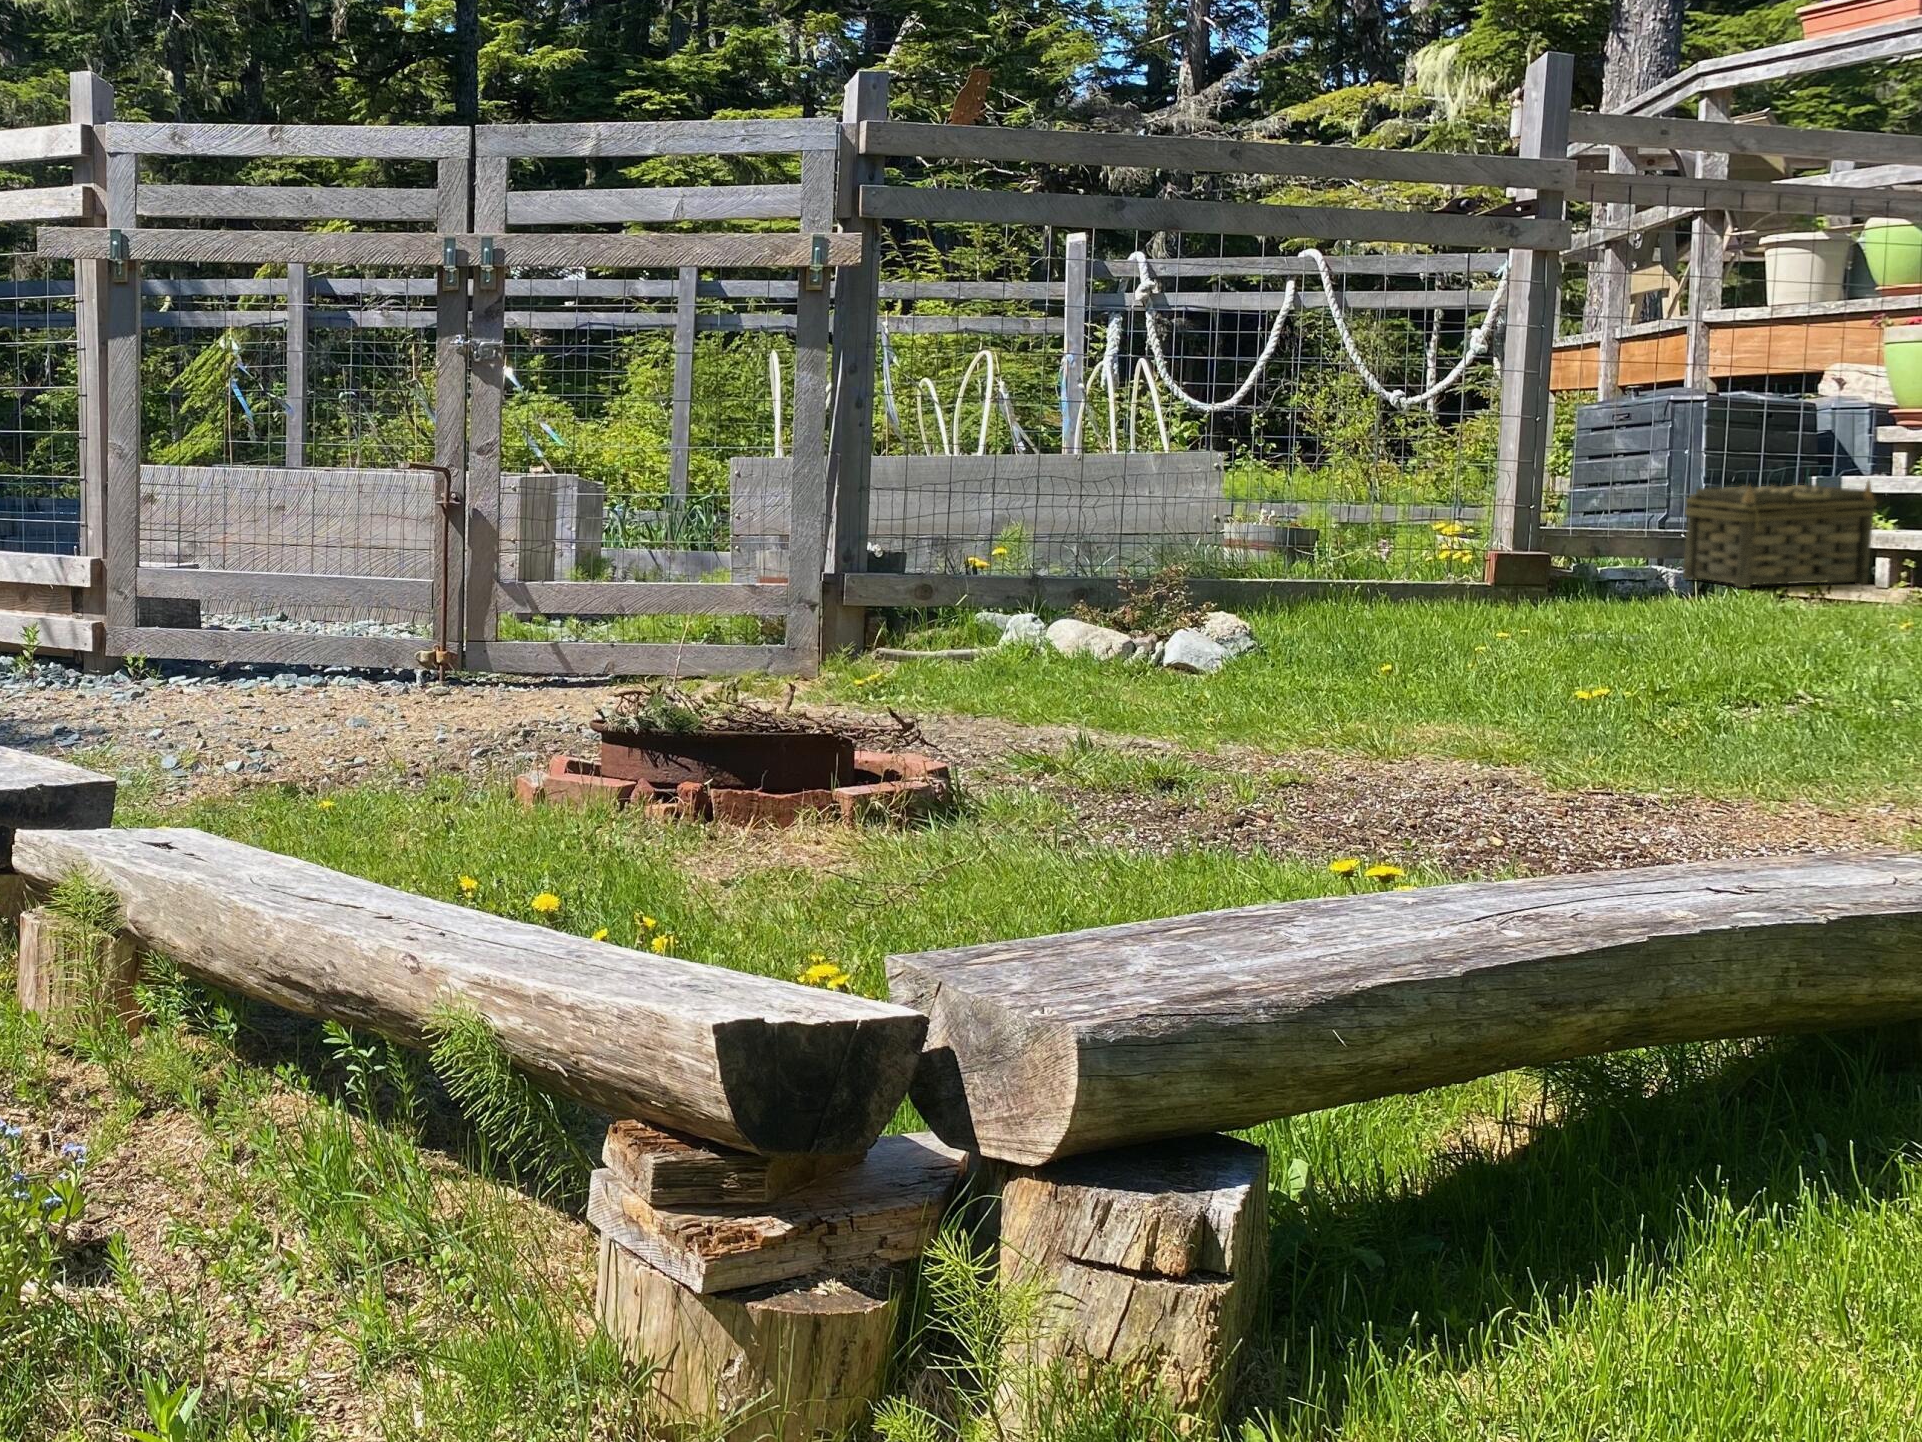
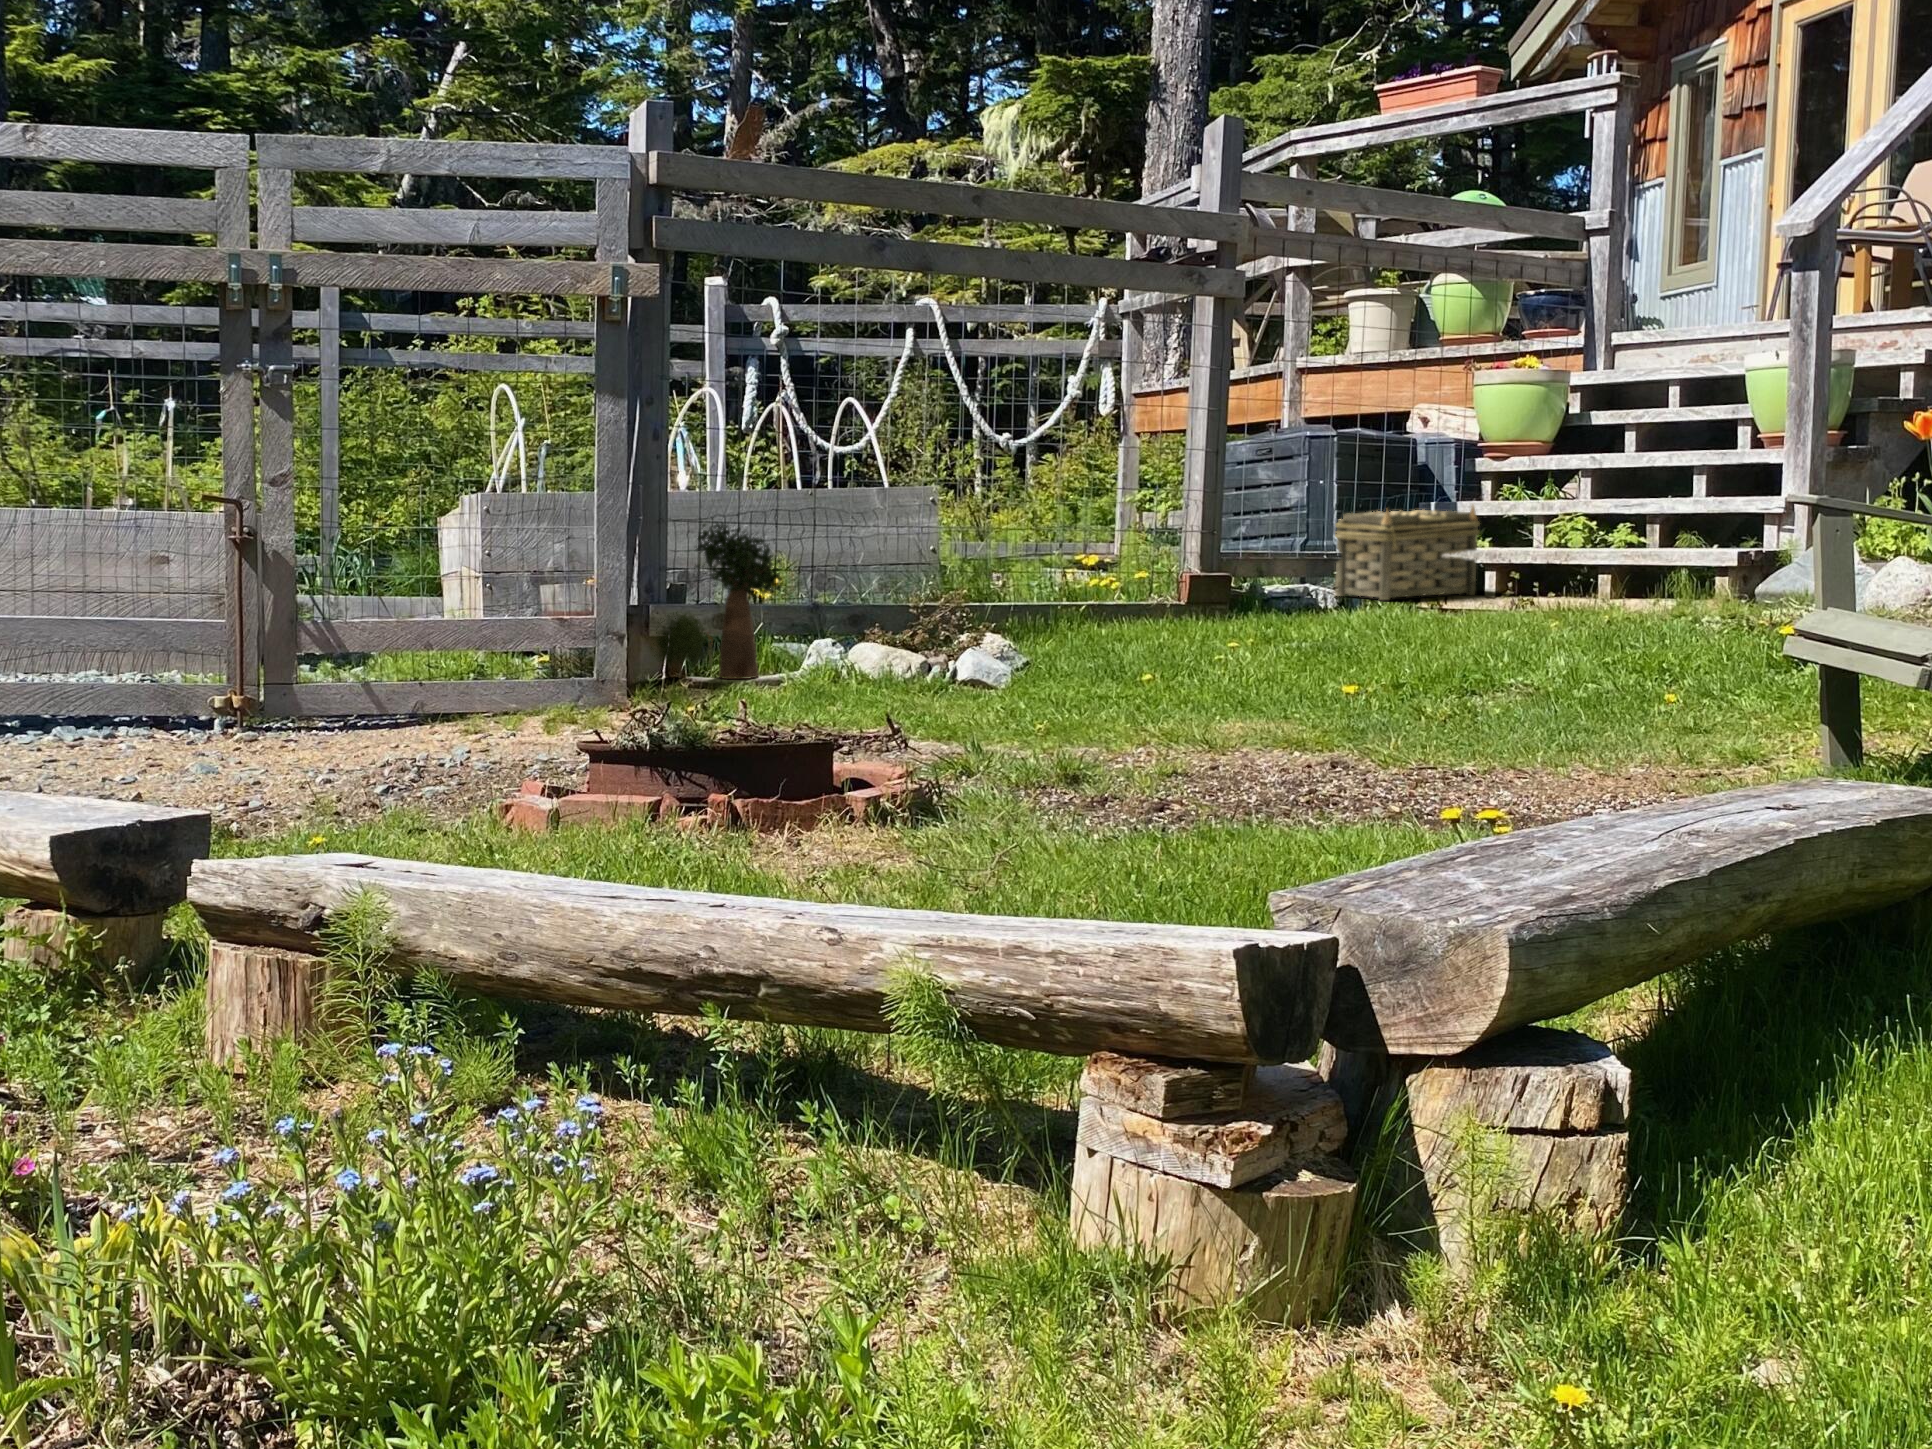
potted plant: none [841,499,983,658] -> present [651,523,783,679]

